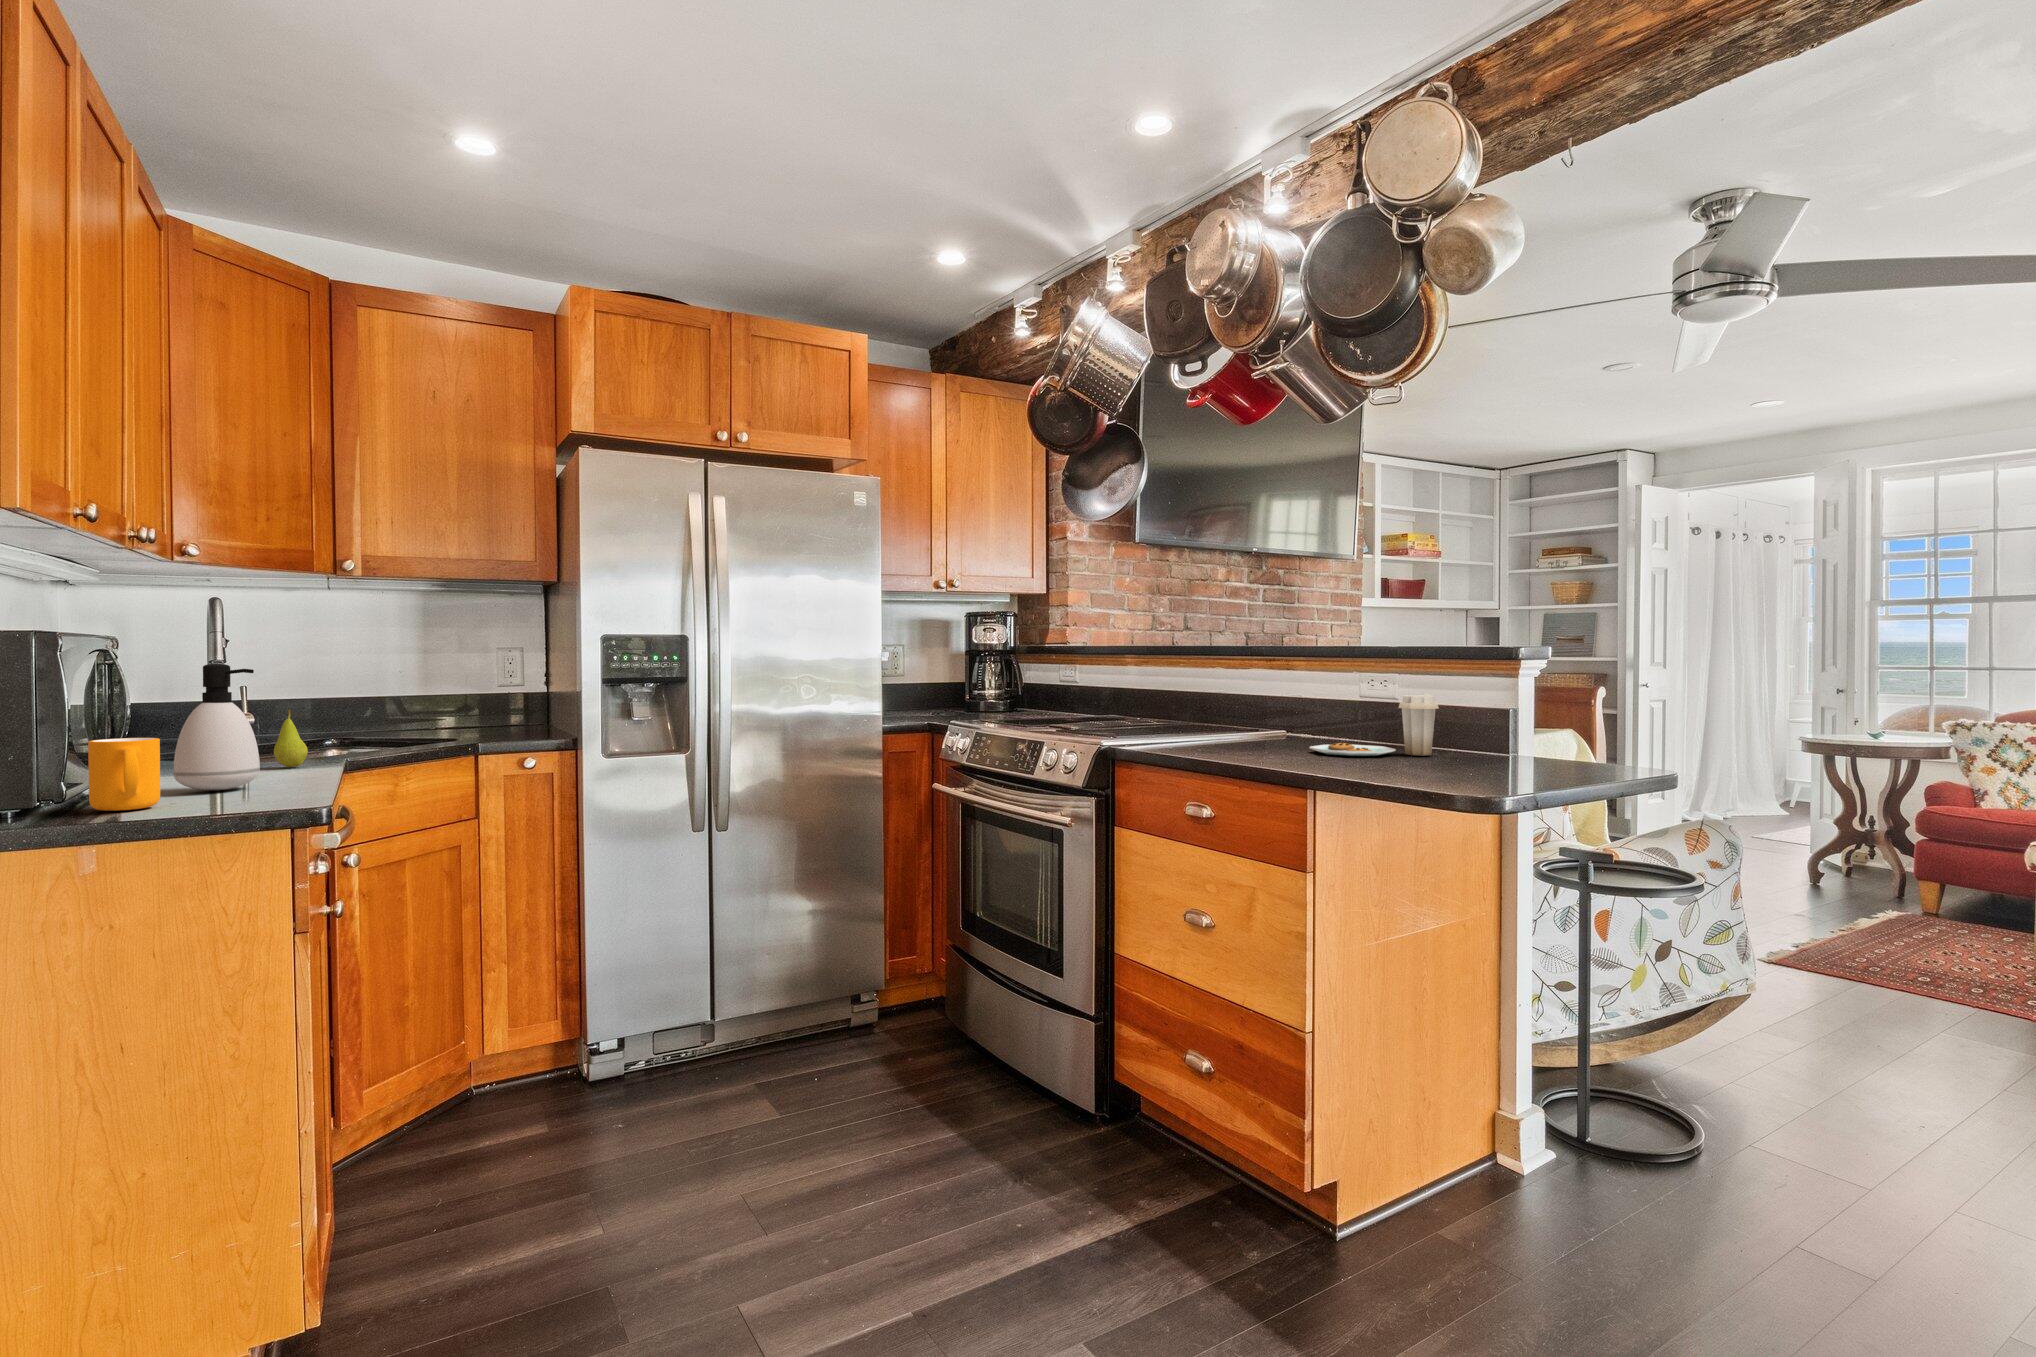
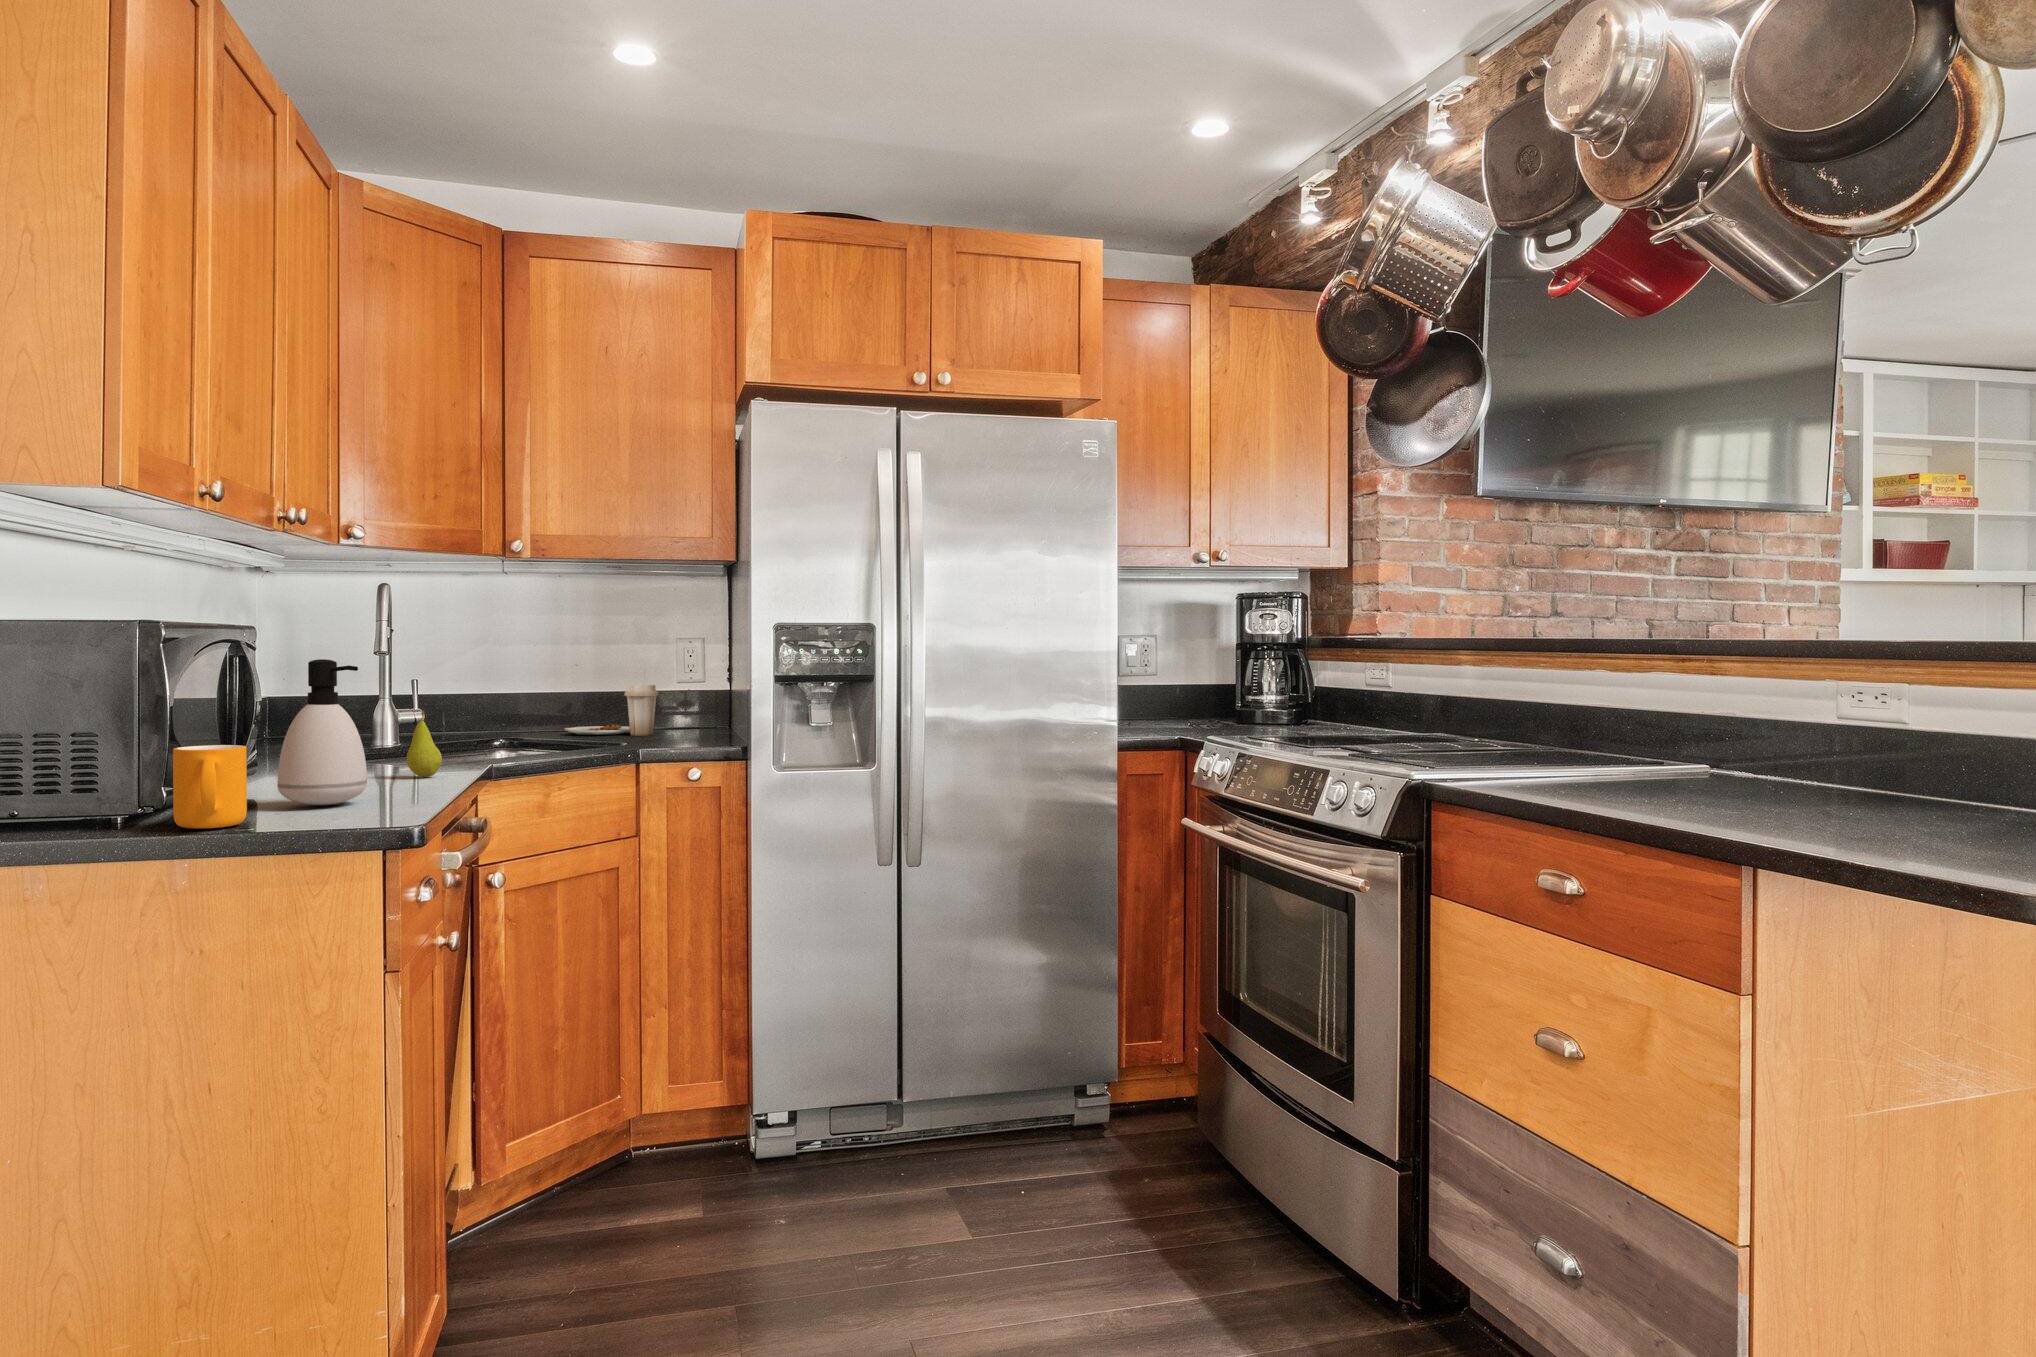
plate: present [1309,693,1439,756] -> present [564,683,659,736]

